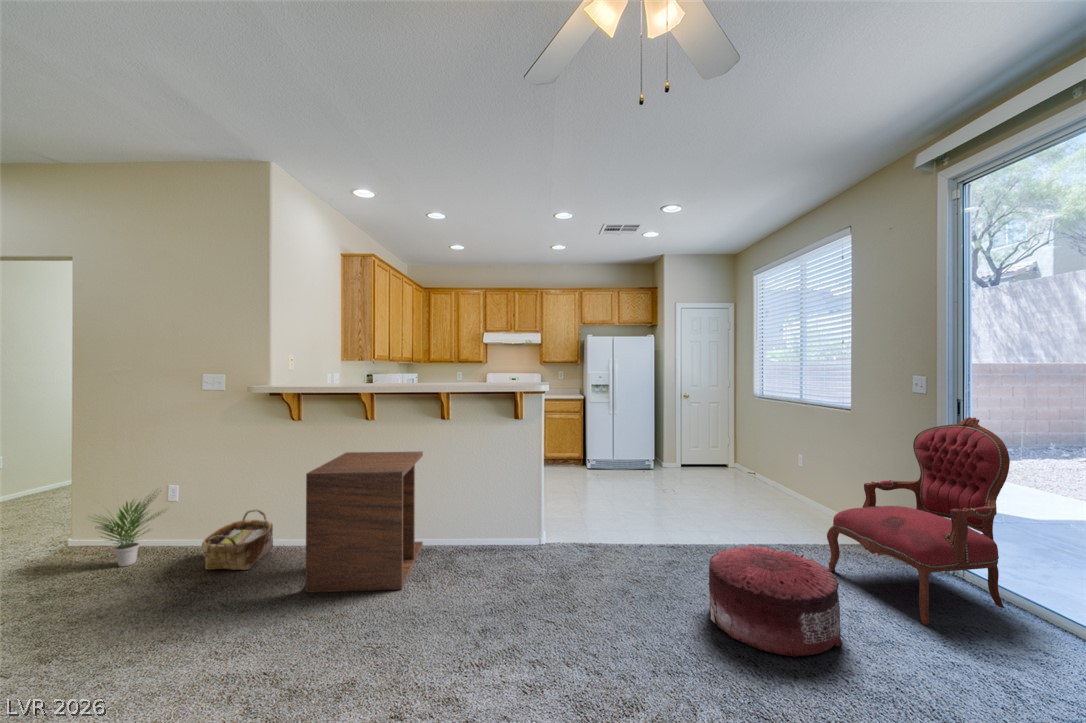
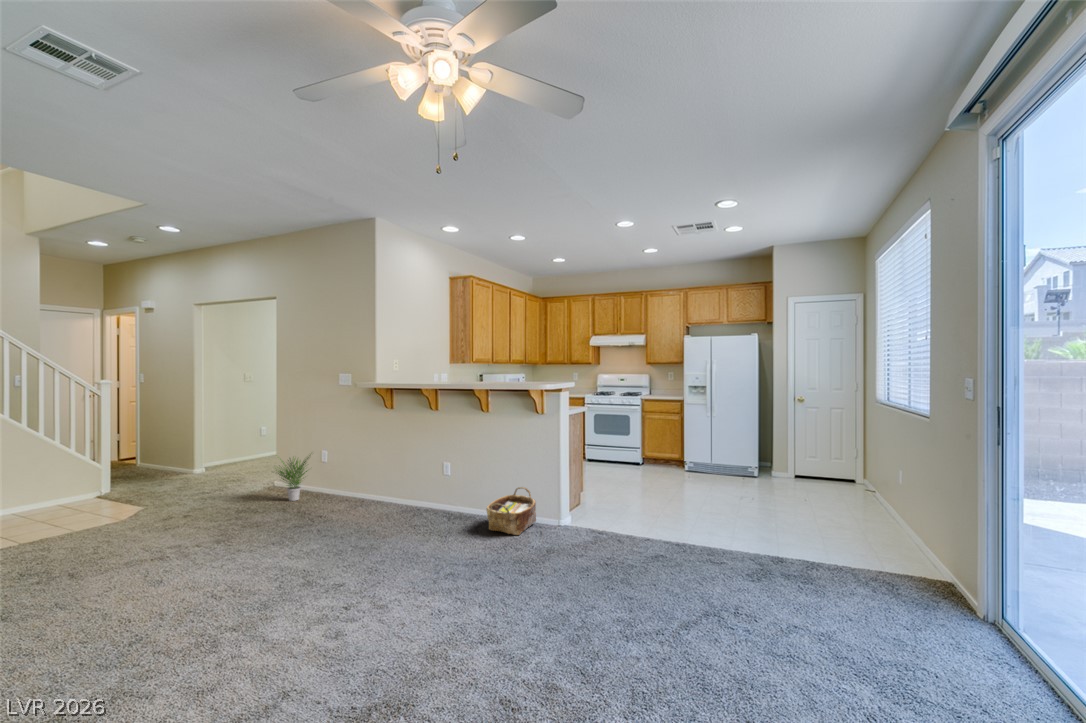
armchair: present [827,417,1010,625] -> none [823,428,1008,659]
side table: present [306,451,423,593] -> none [371,434,473,539]
woven basket: present [202,509,273,570] -> present [486,487,536,535]
pouf: present [708,544,842,657] -> none [633,541,754,642]

